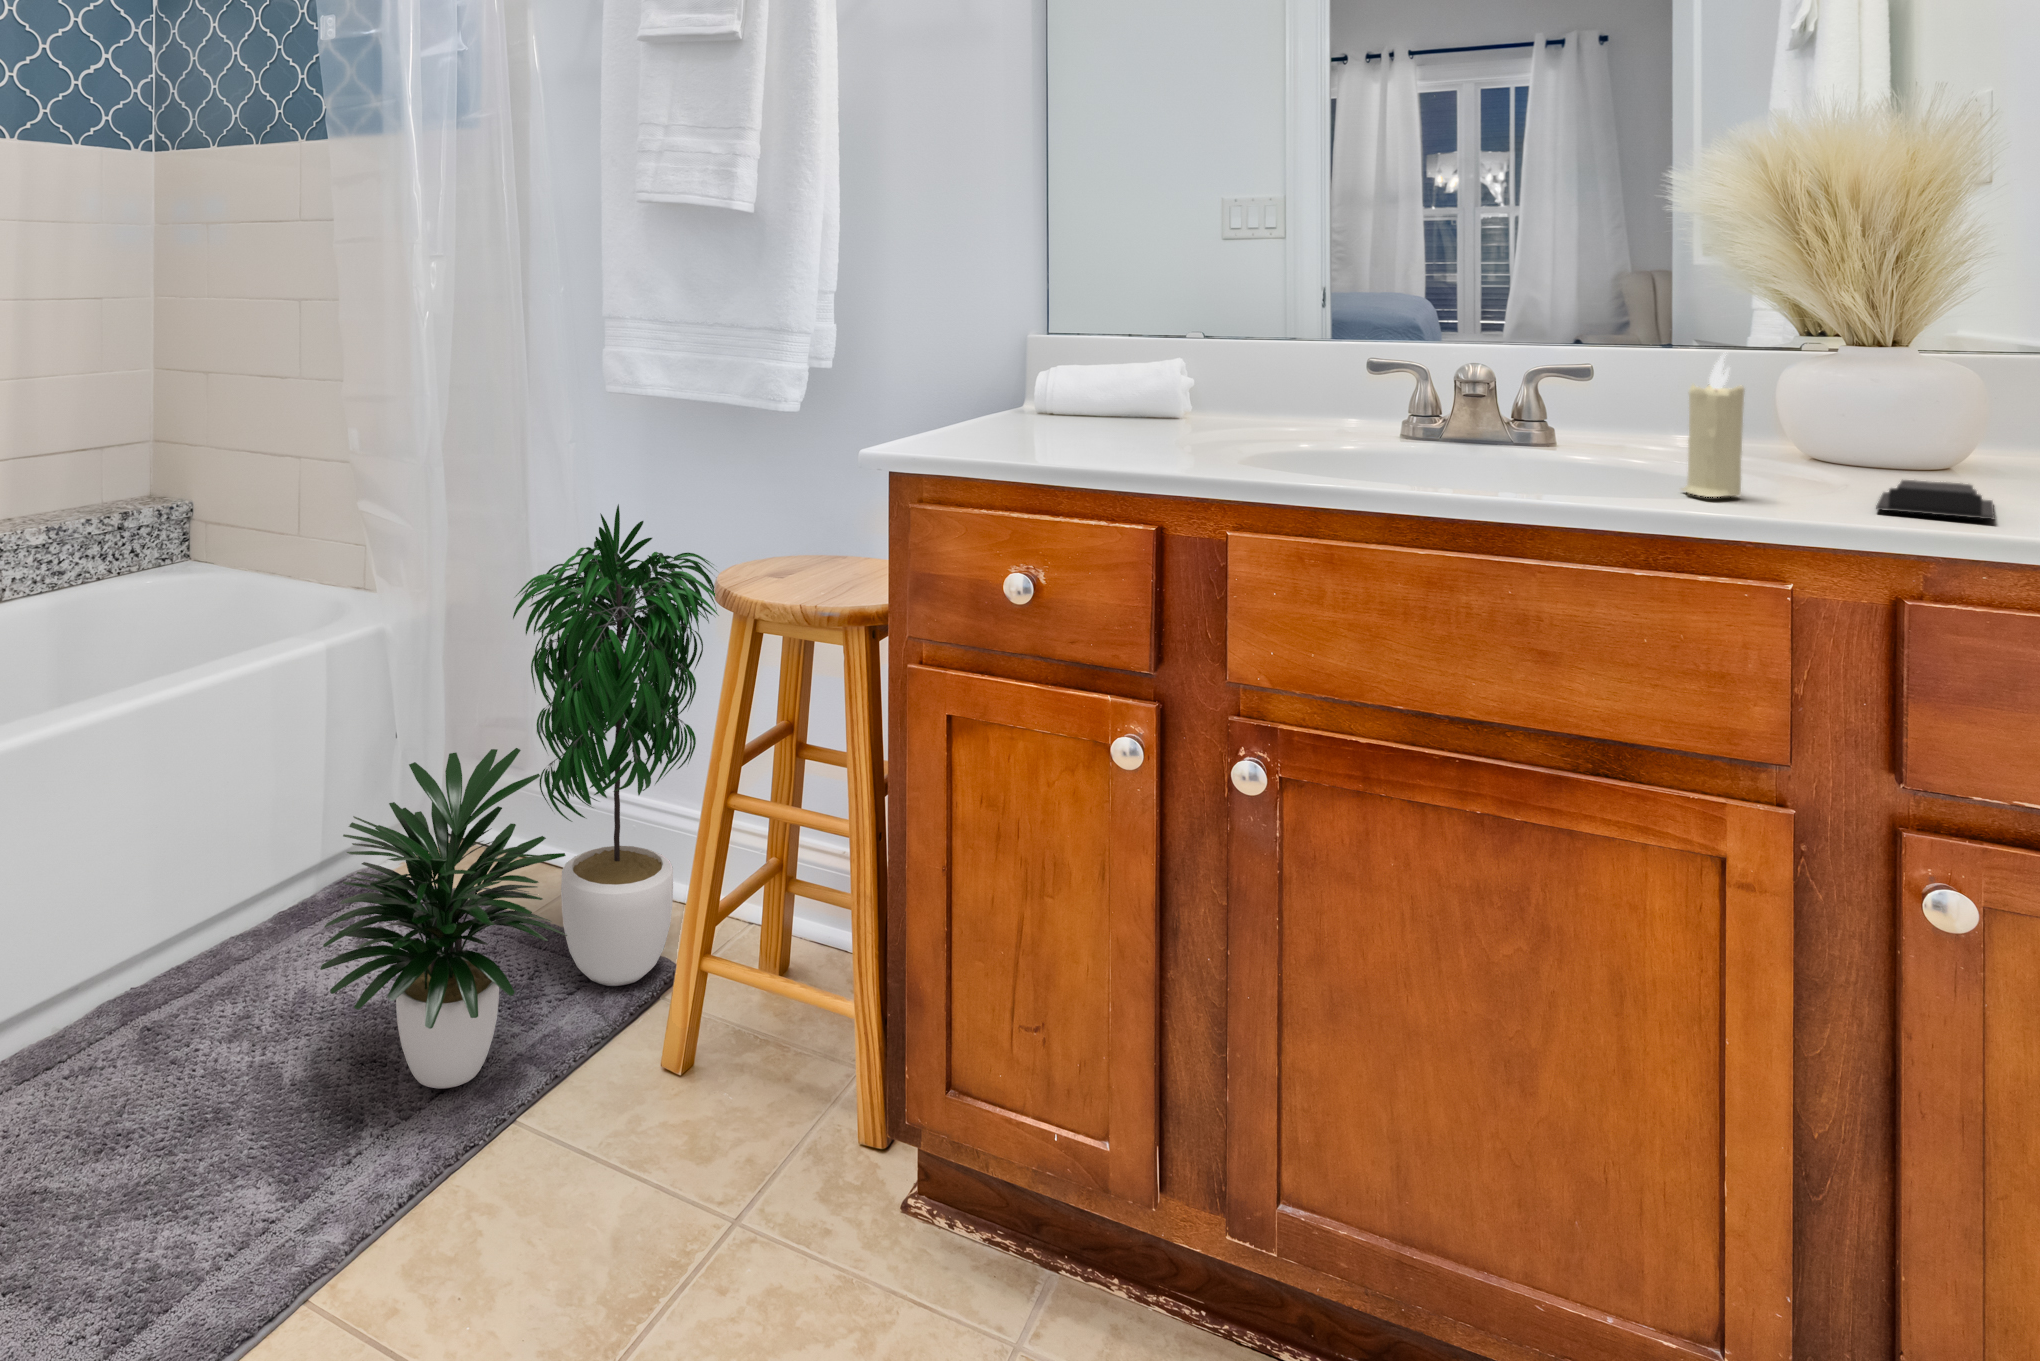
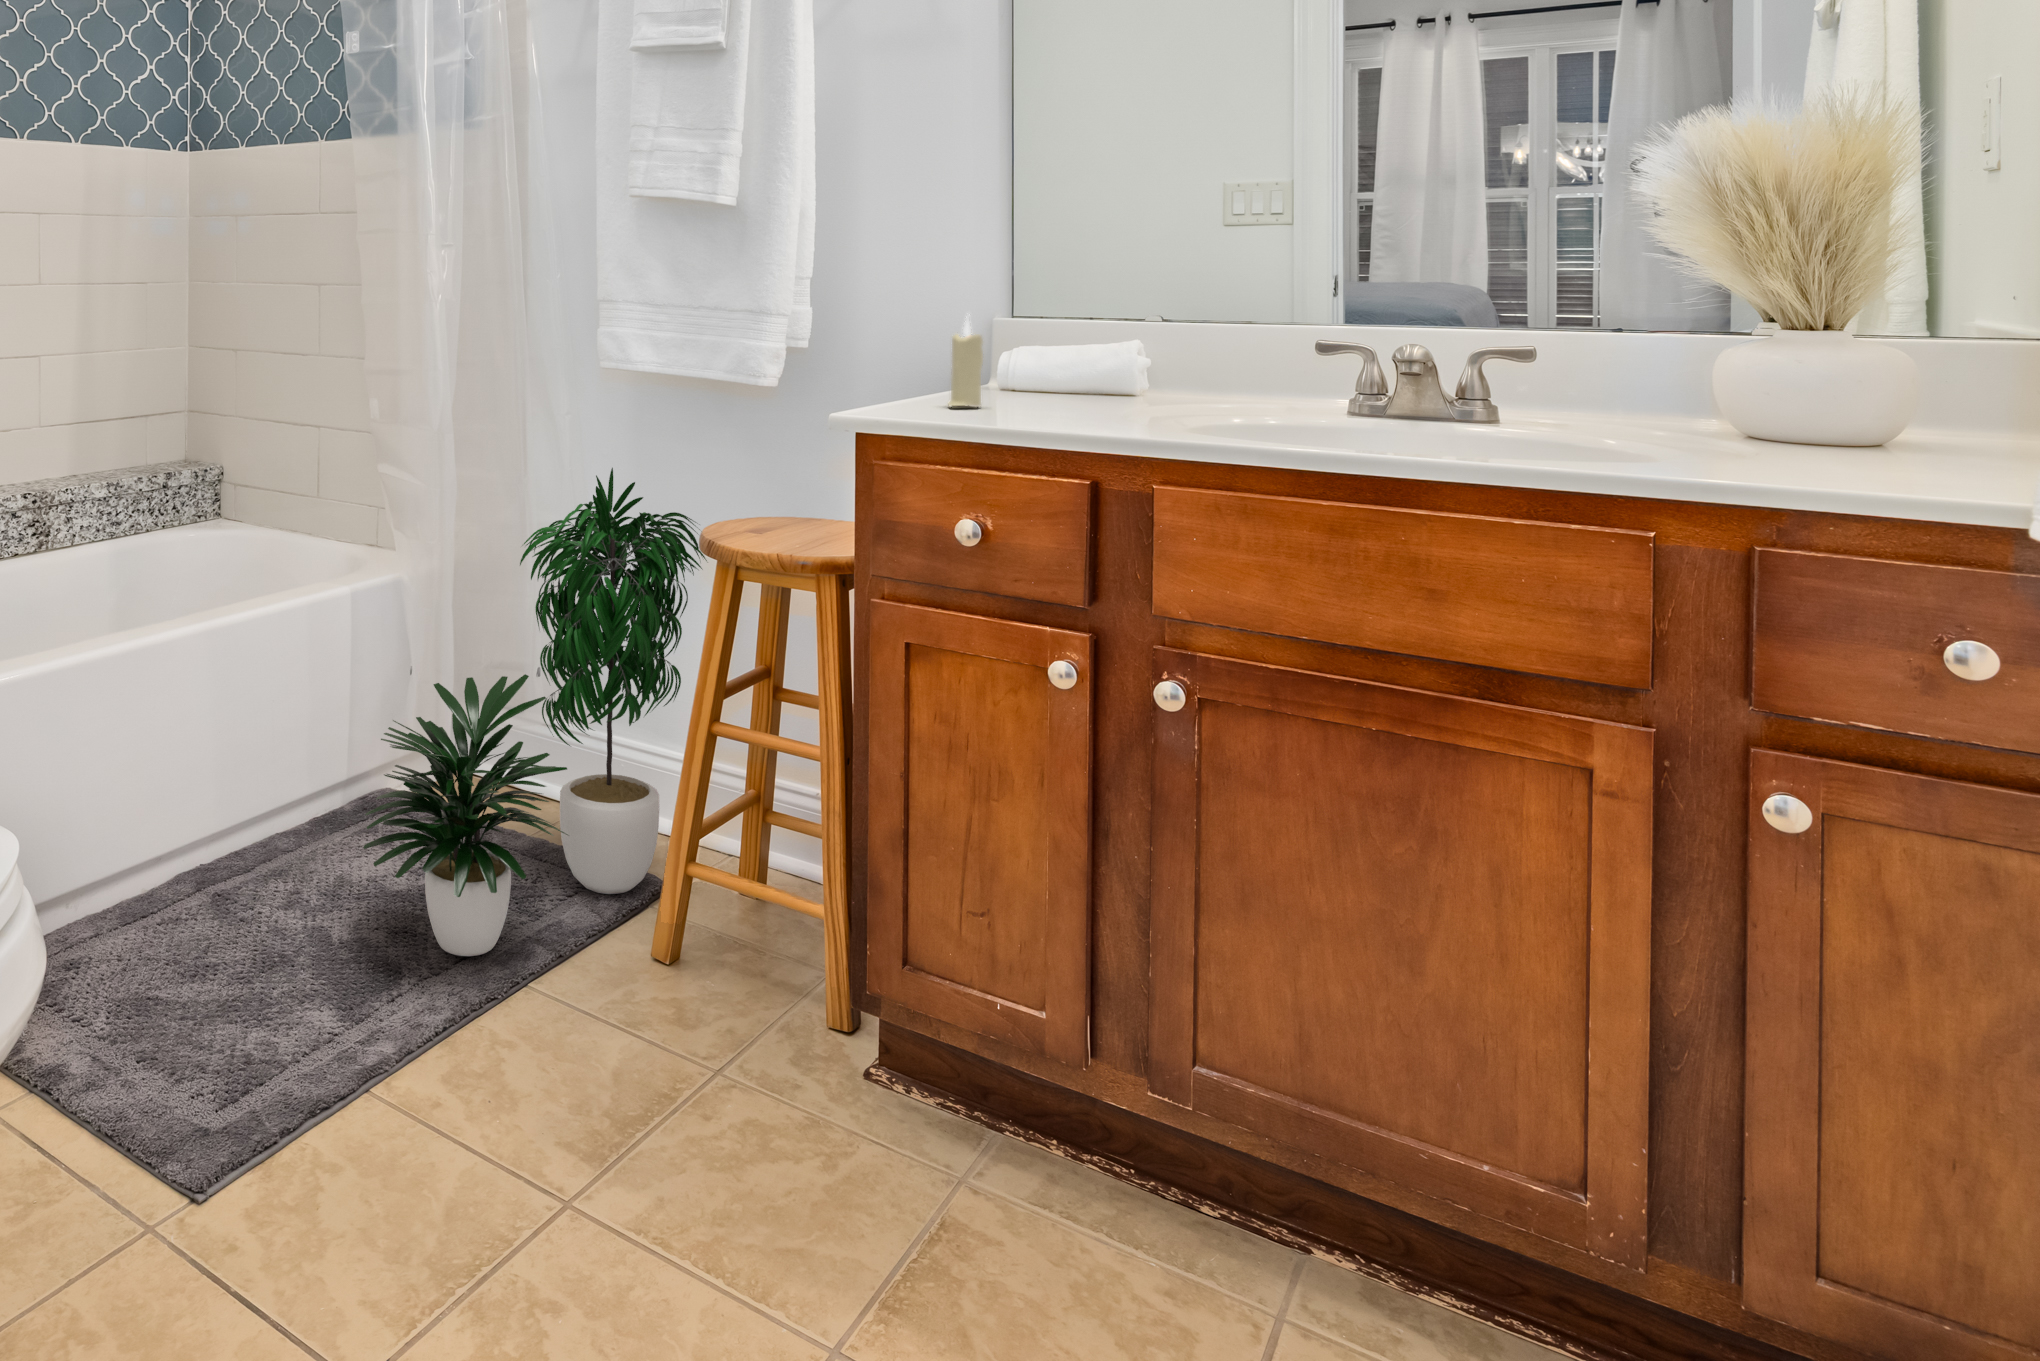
candle: present [1682,354,1744,497] -> present [949,318,983,407]
soap bar: present [1876,480,1995,519] -> none [1739,446,1869,478]

